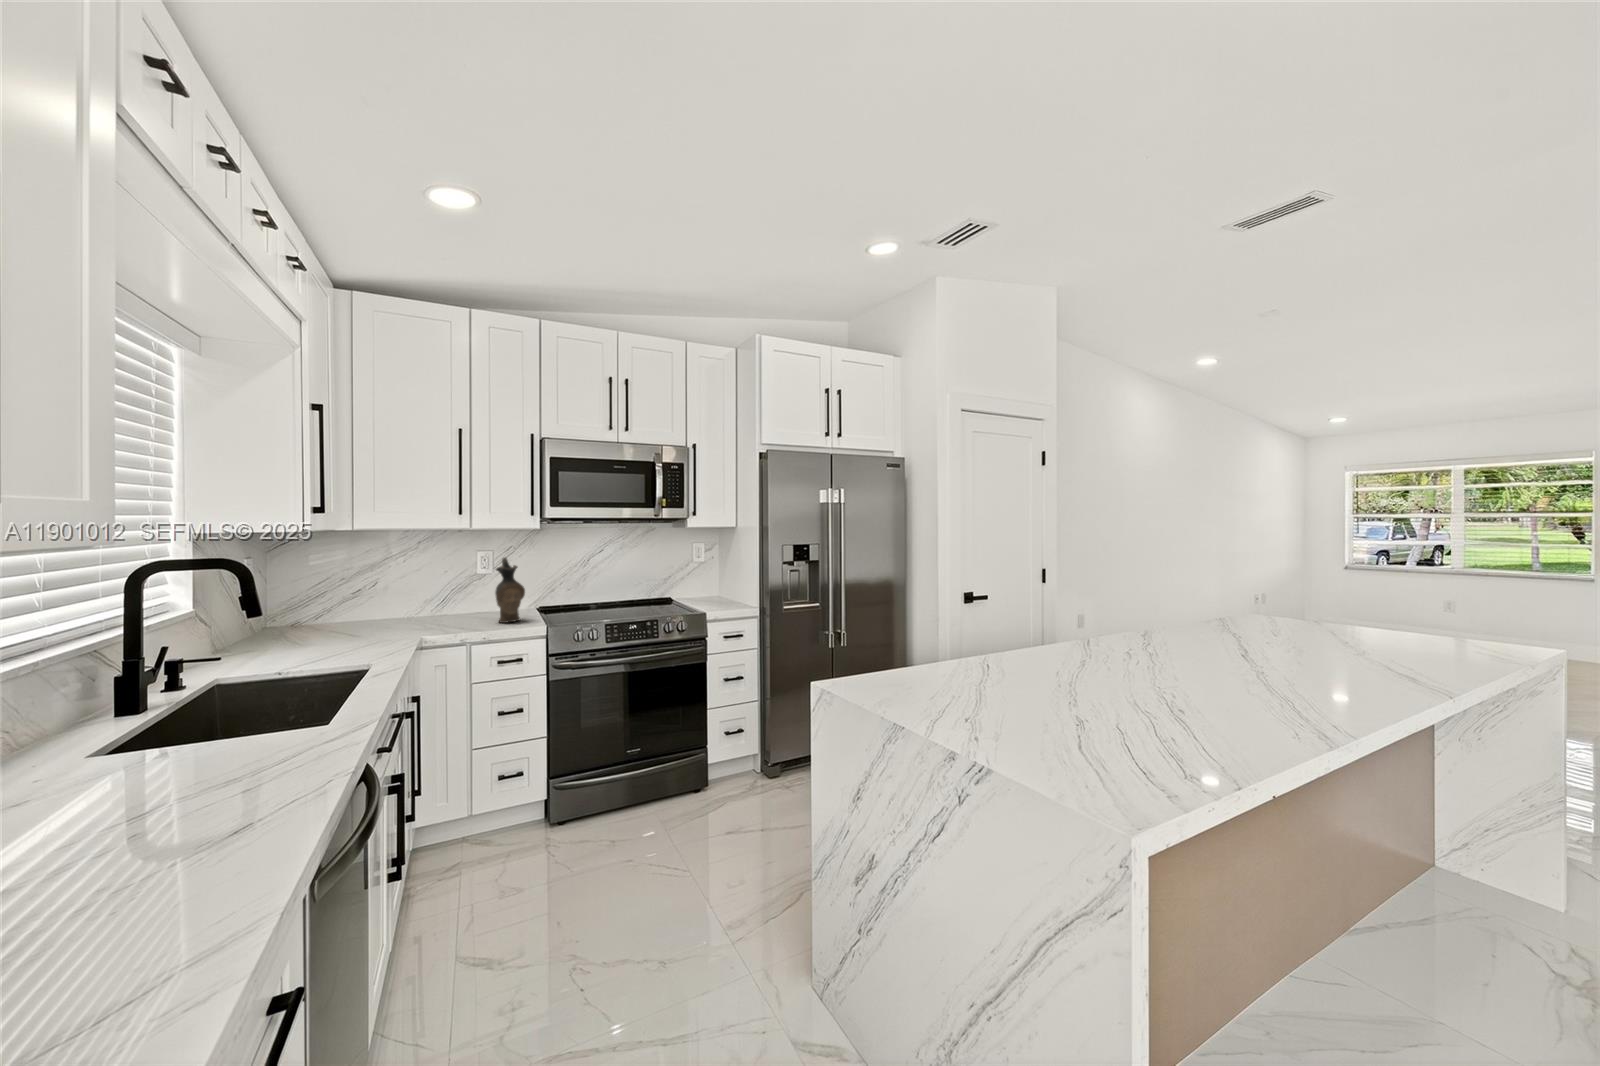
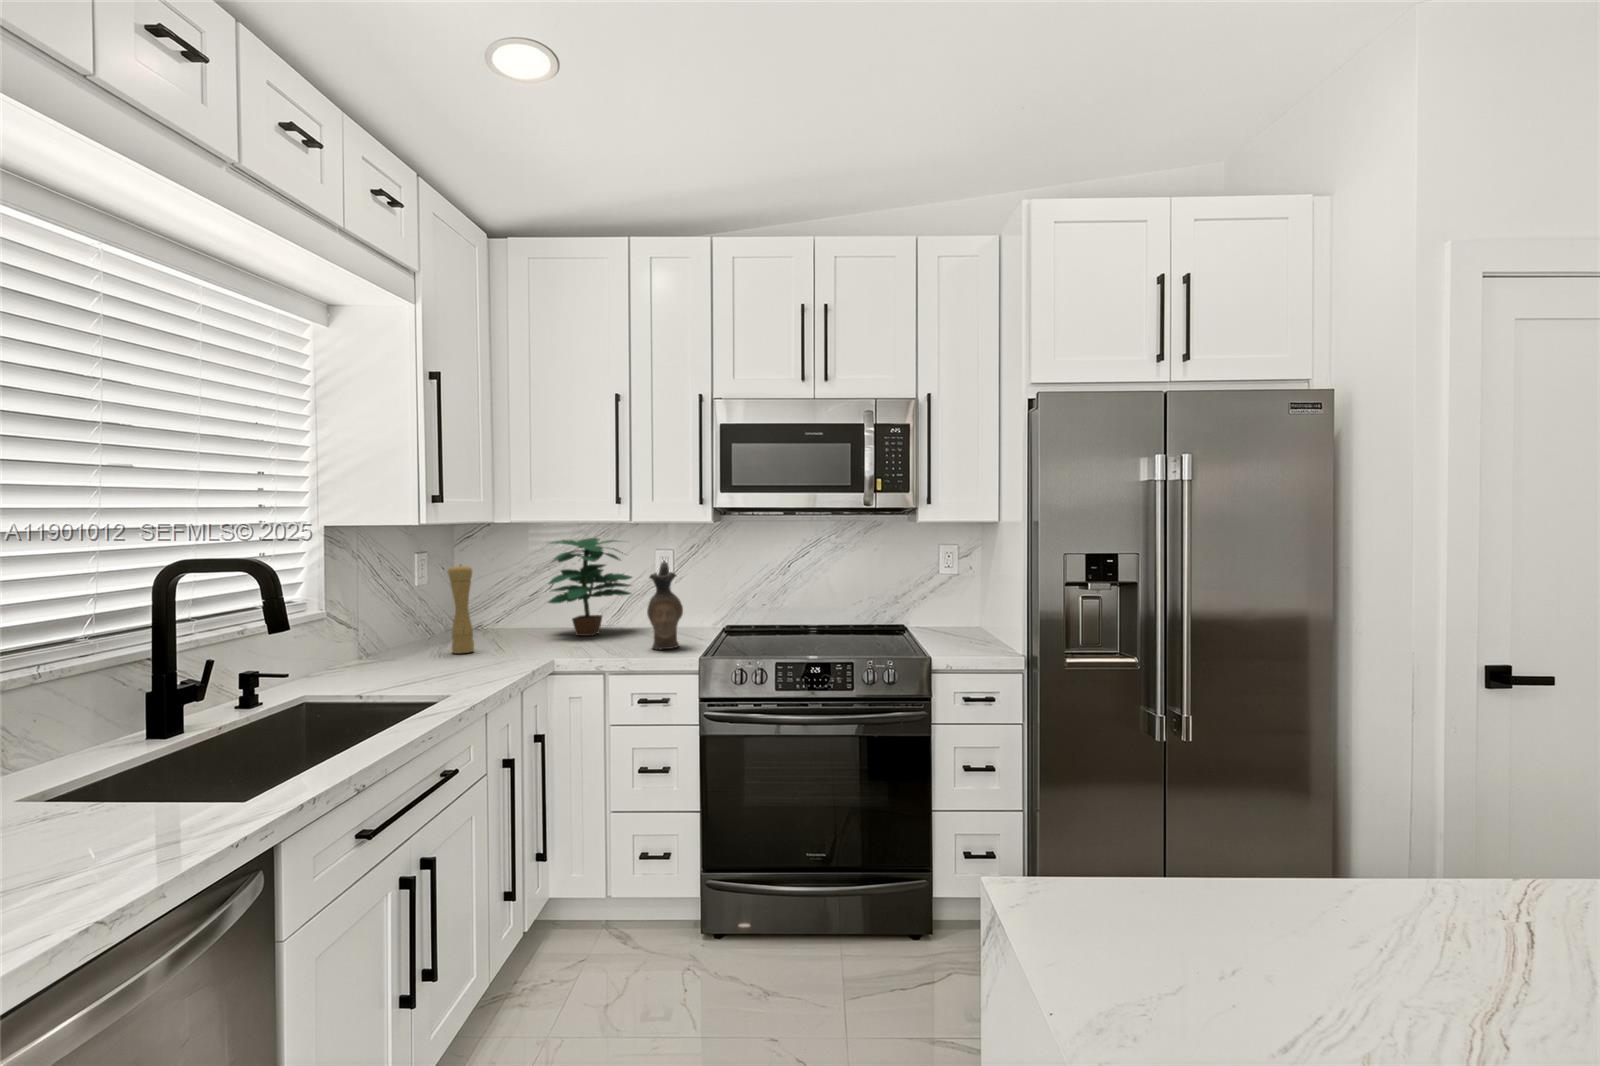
potted plant: none [380,540,461,619] -> present [548,538,632,636]
pepper mill: none [309,565,335,640] -> present [448,565,474,653]

